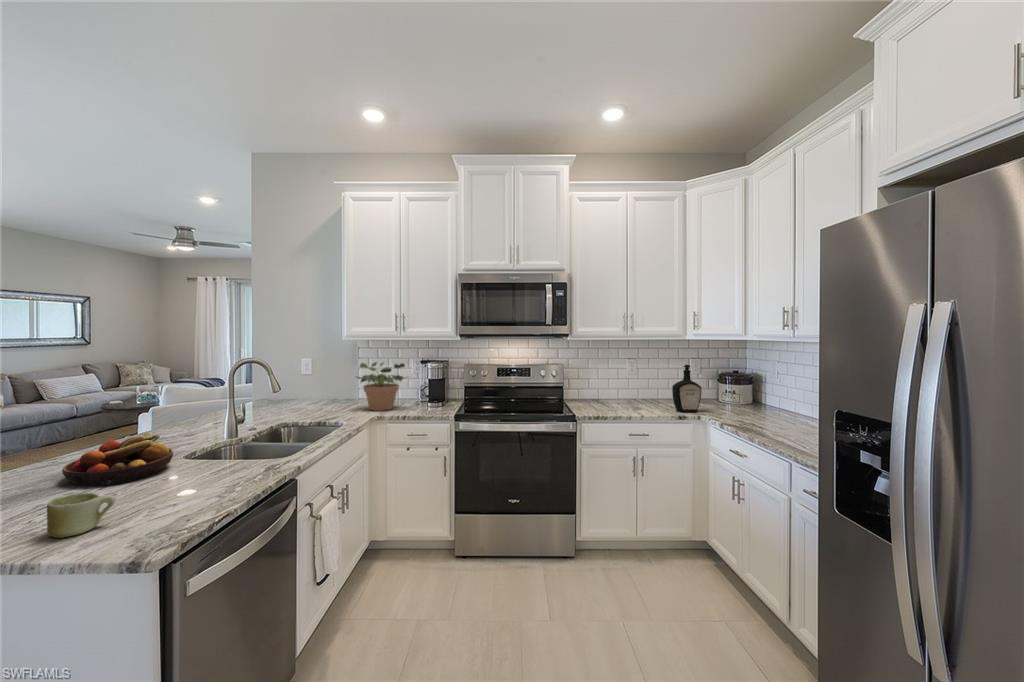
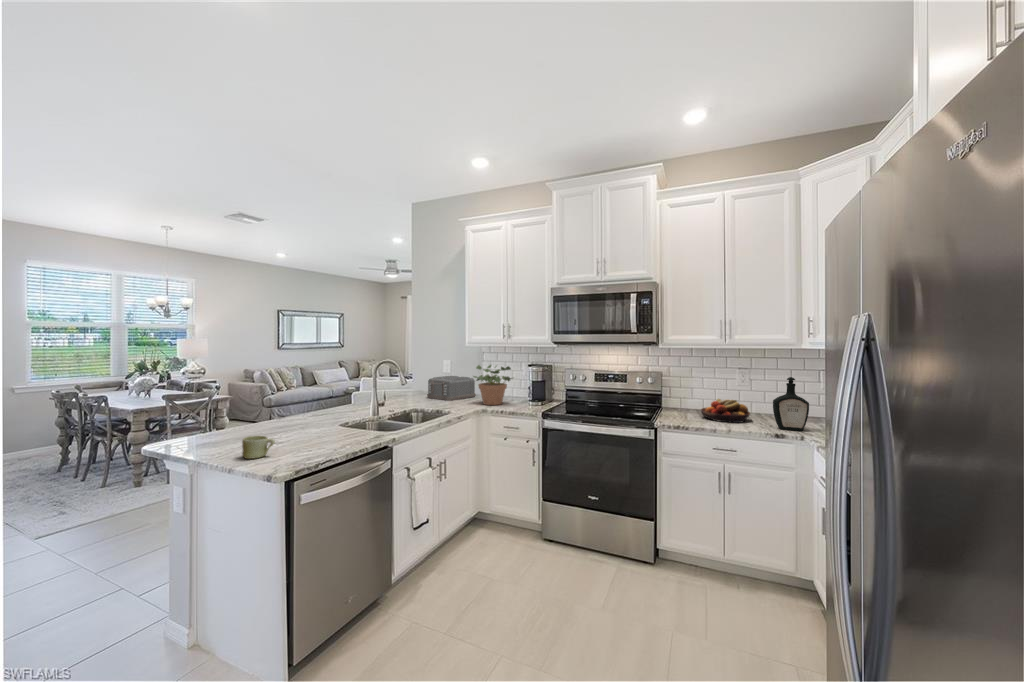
toaster: none [284,378,349,409] -> present [427,376,476,401]
fruit bowl: present [62,432,173,486] -> present [701,399,750,423]

